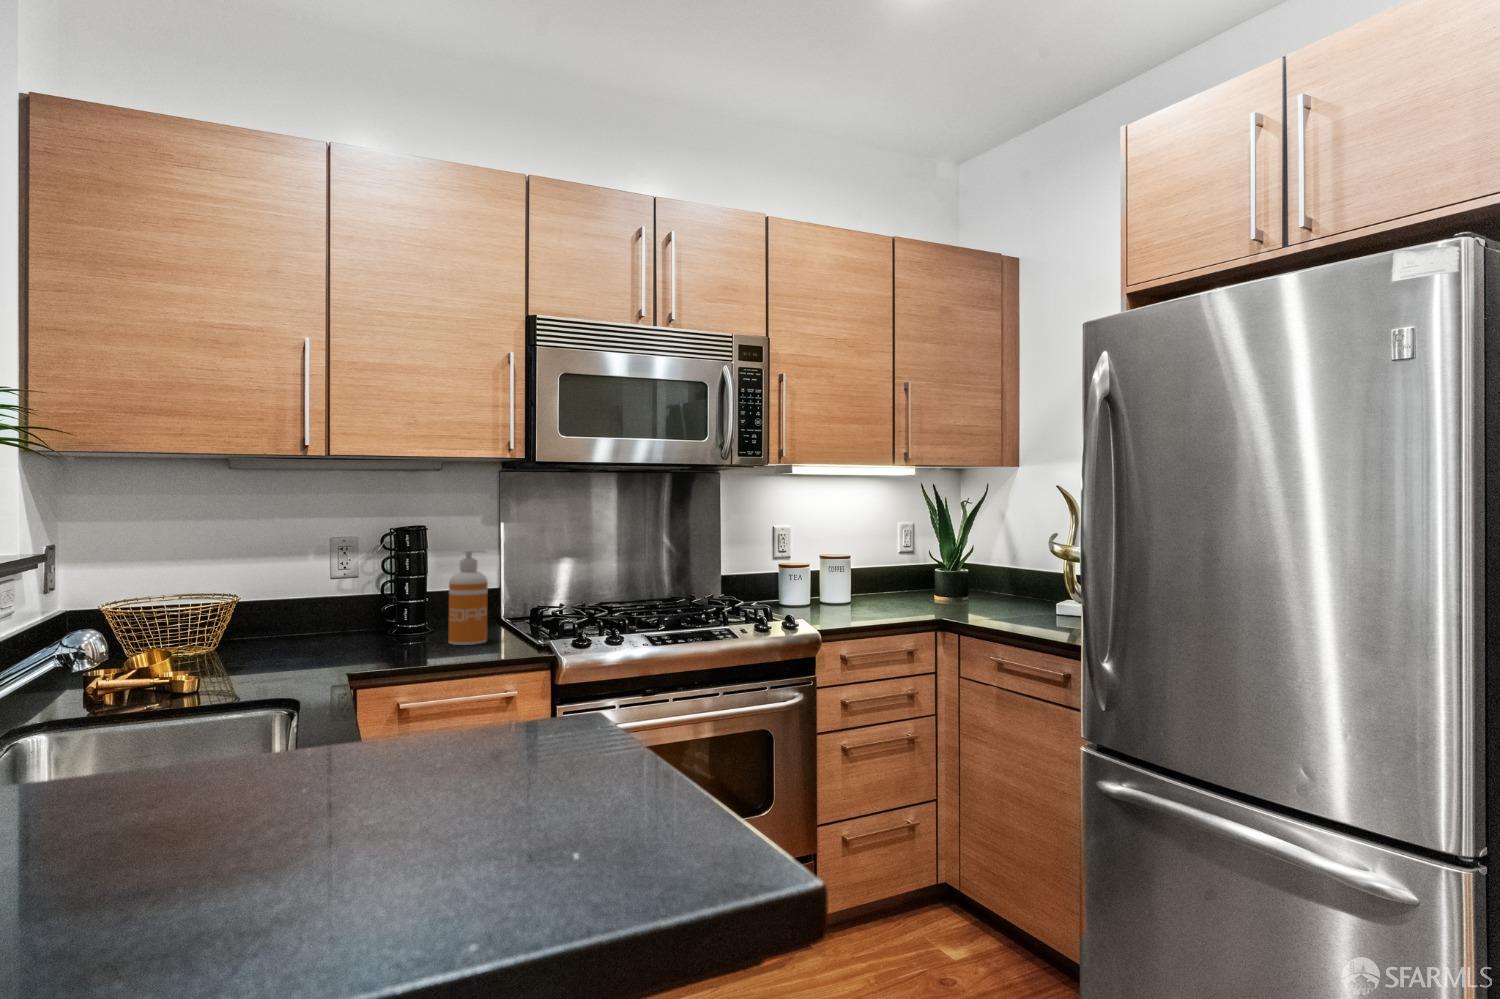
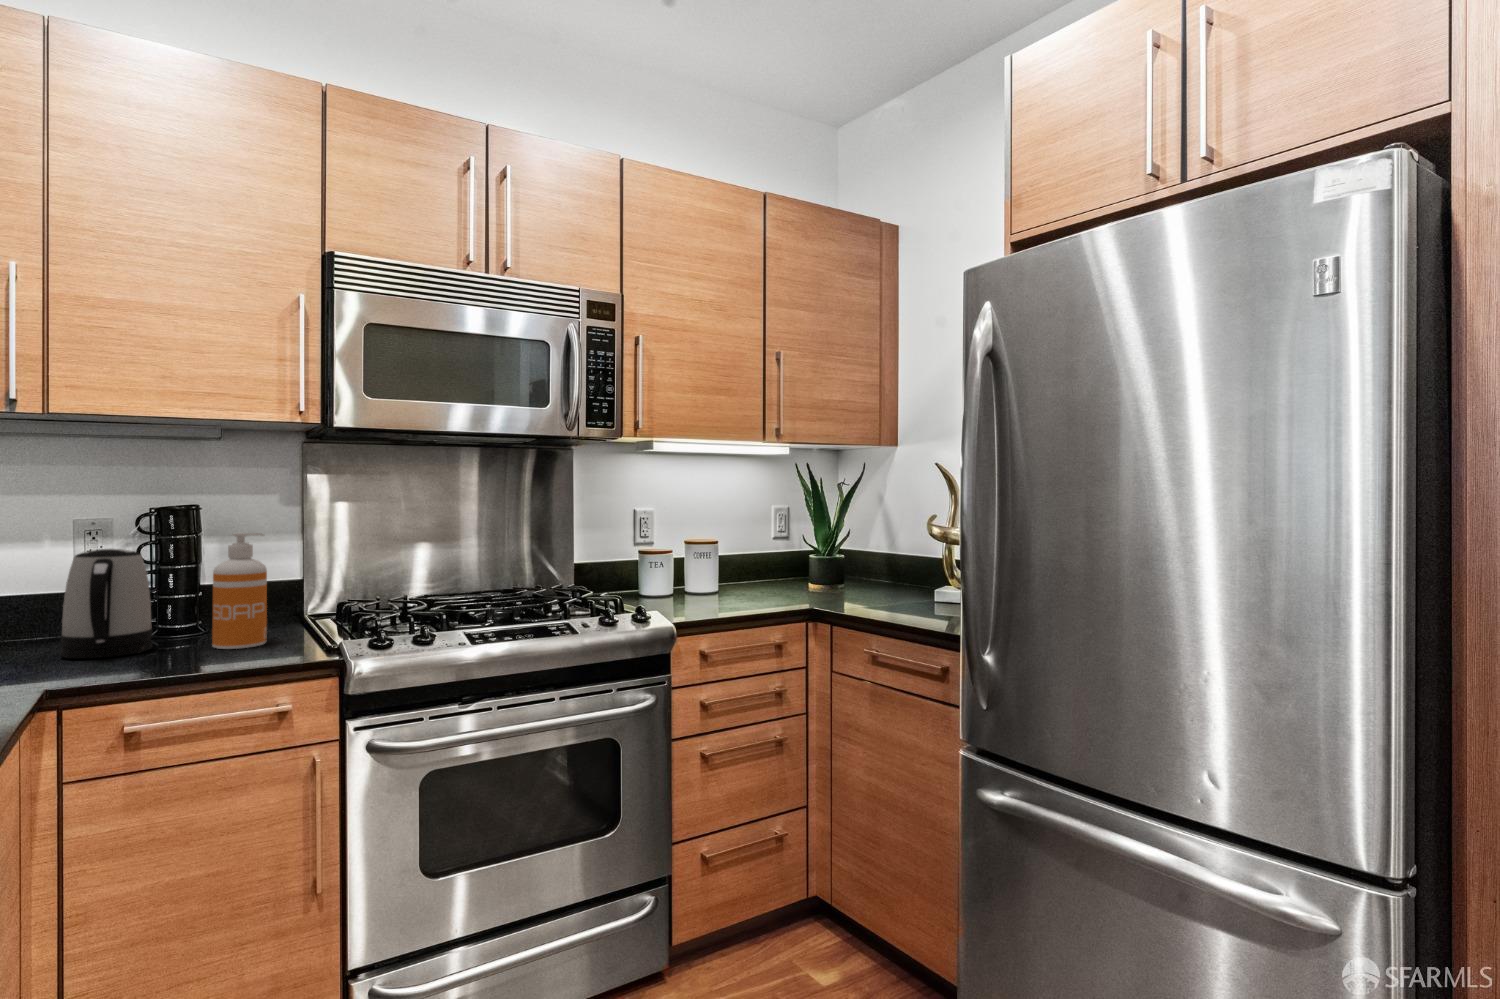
kettle: none [341,563,404,650] -> present [61,549,152,658]

